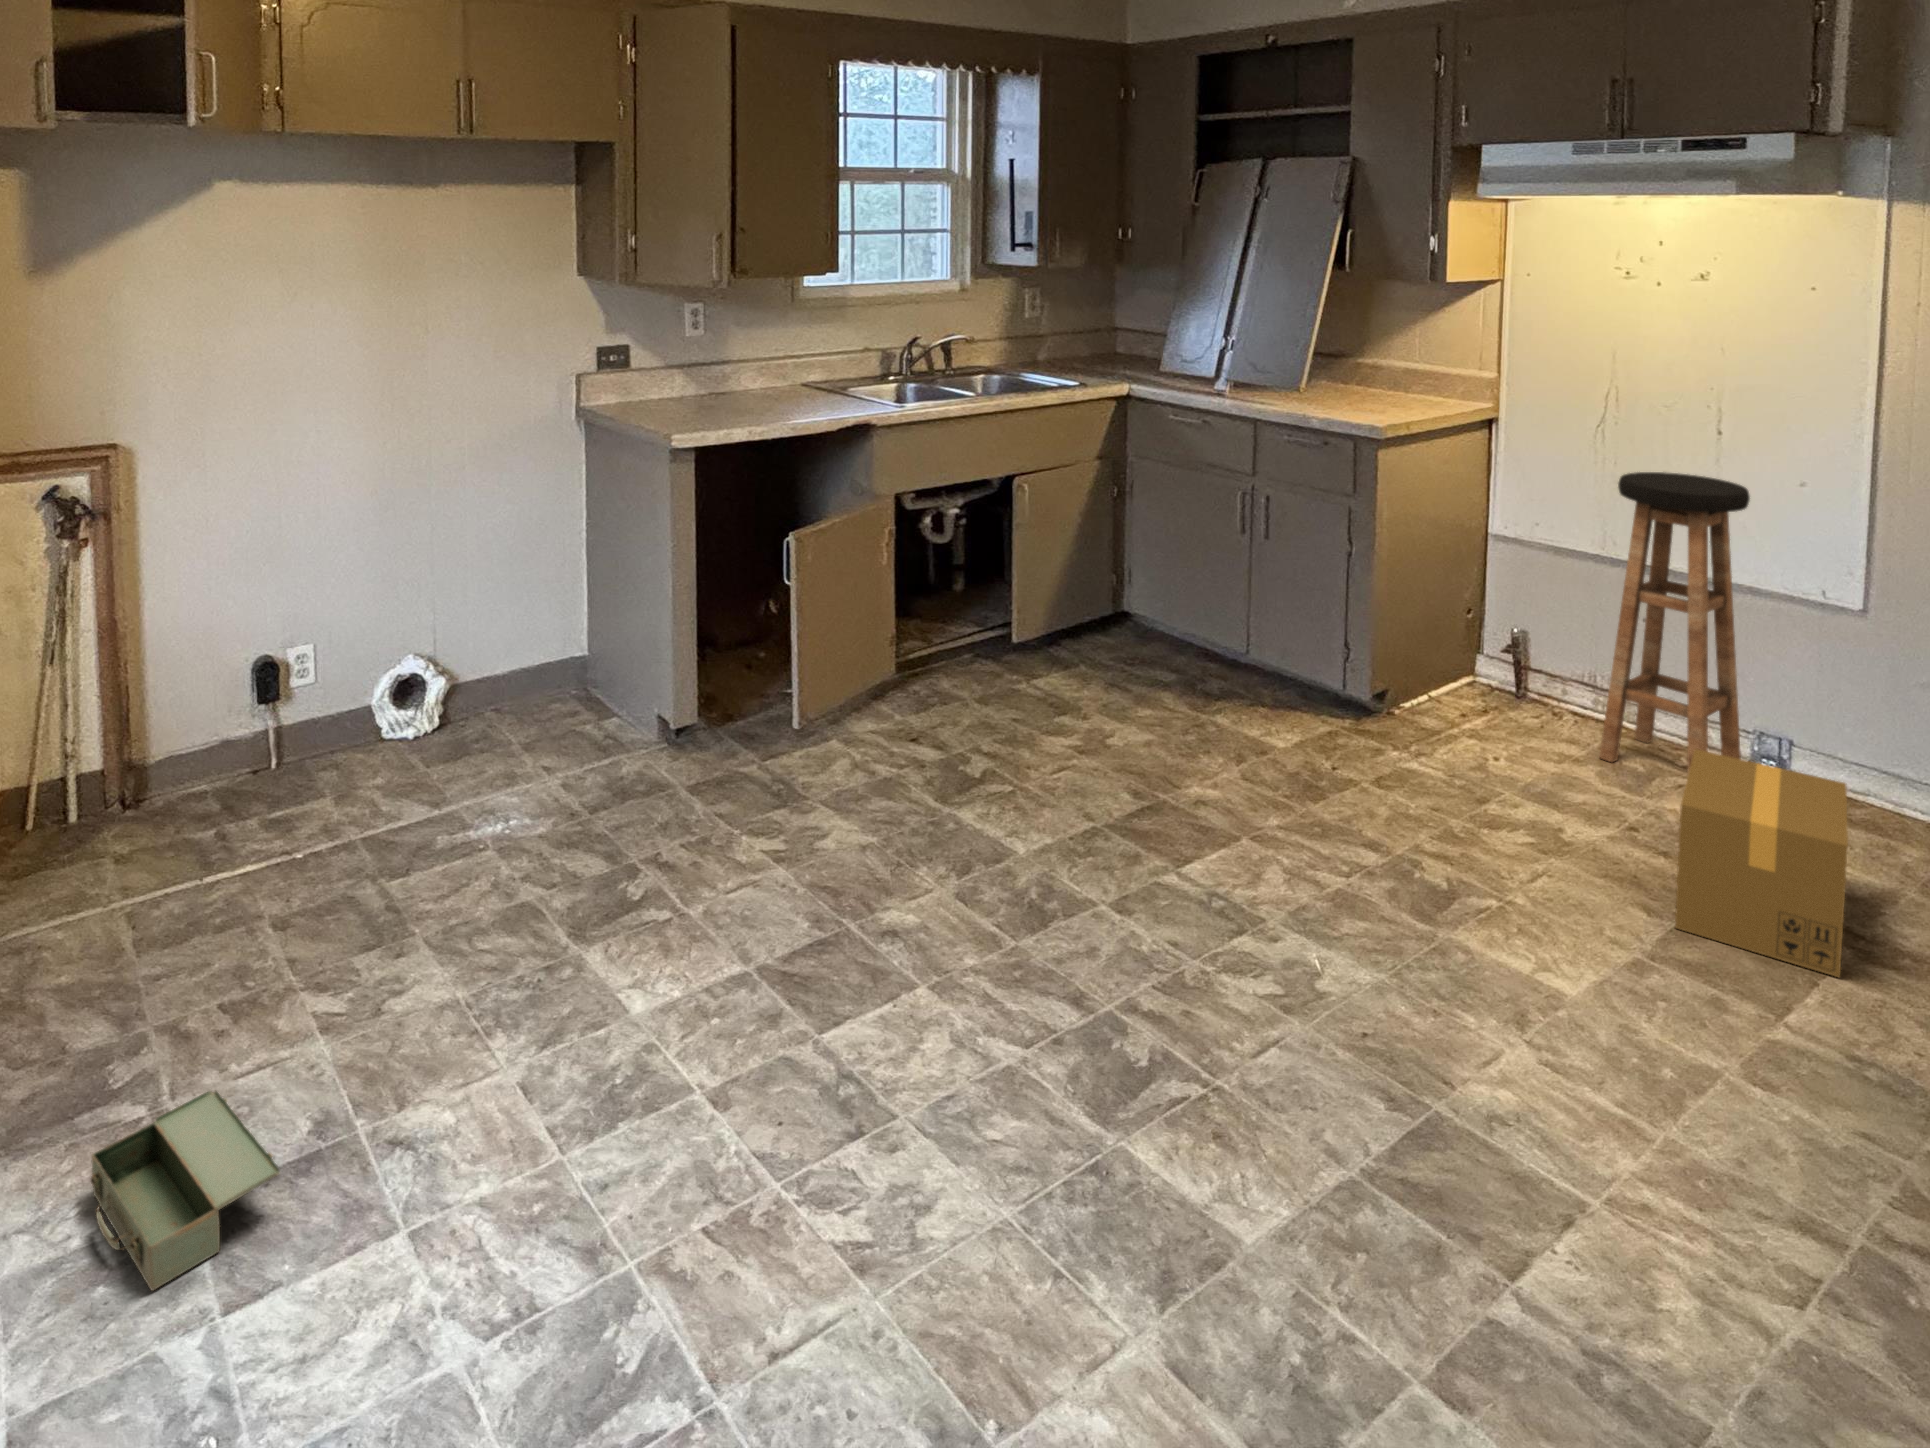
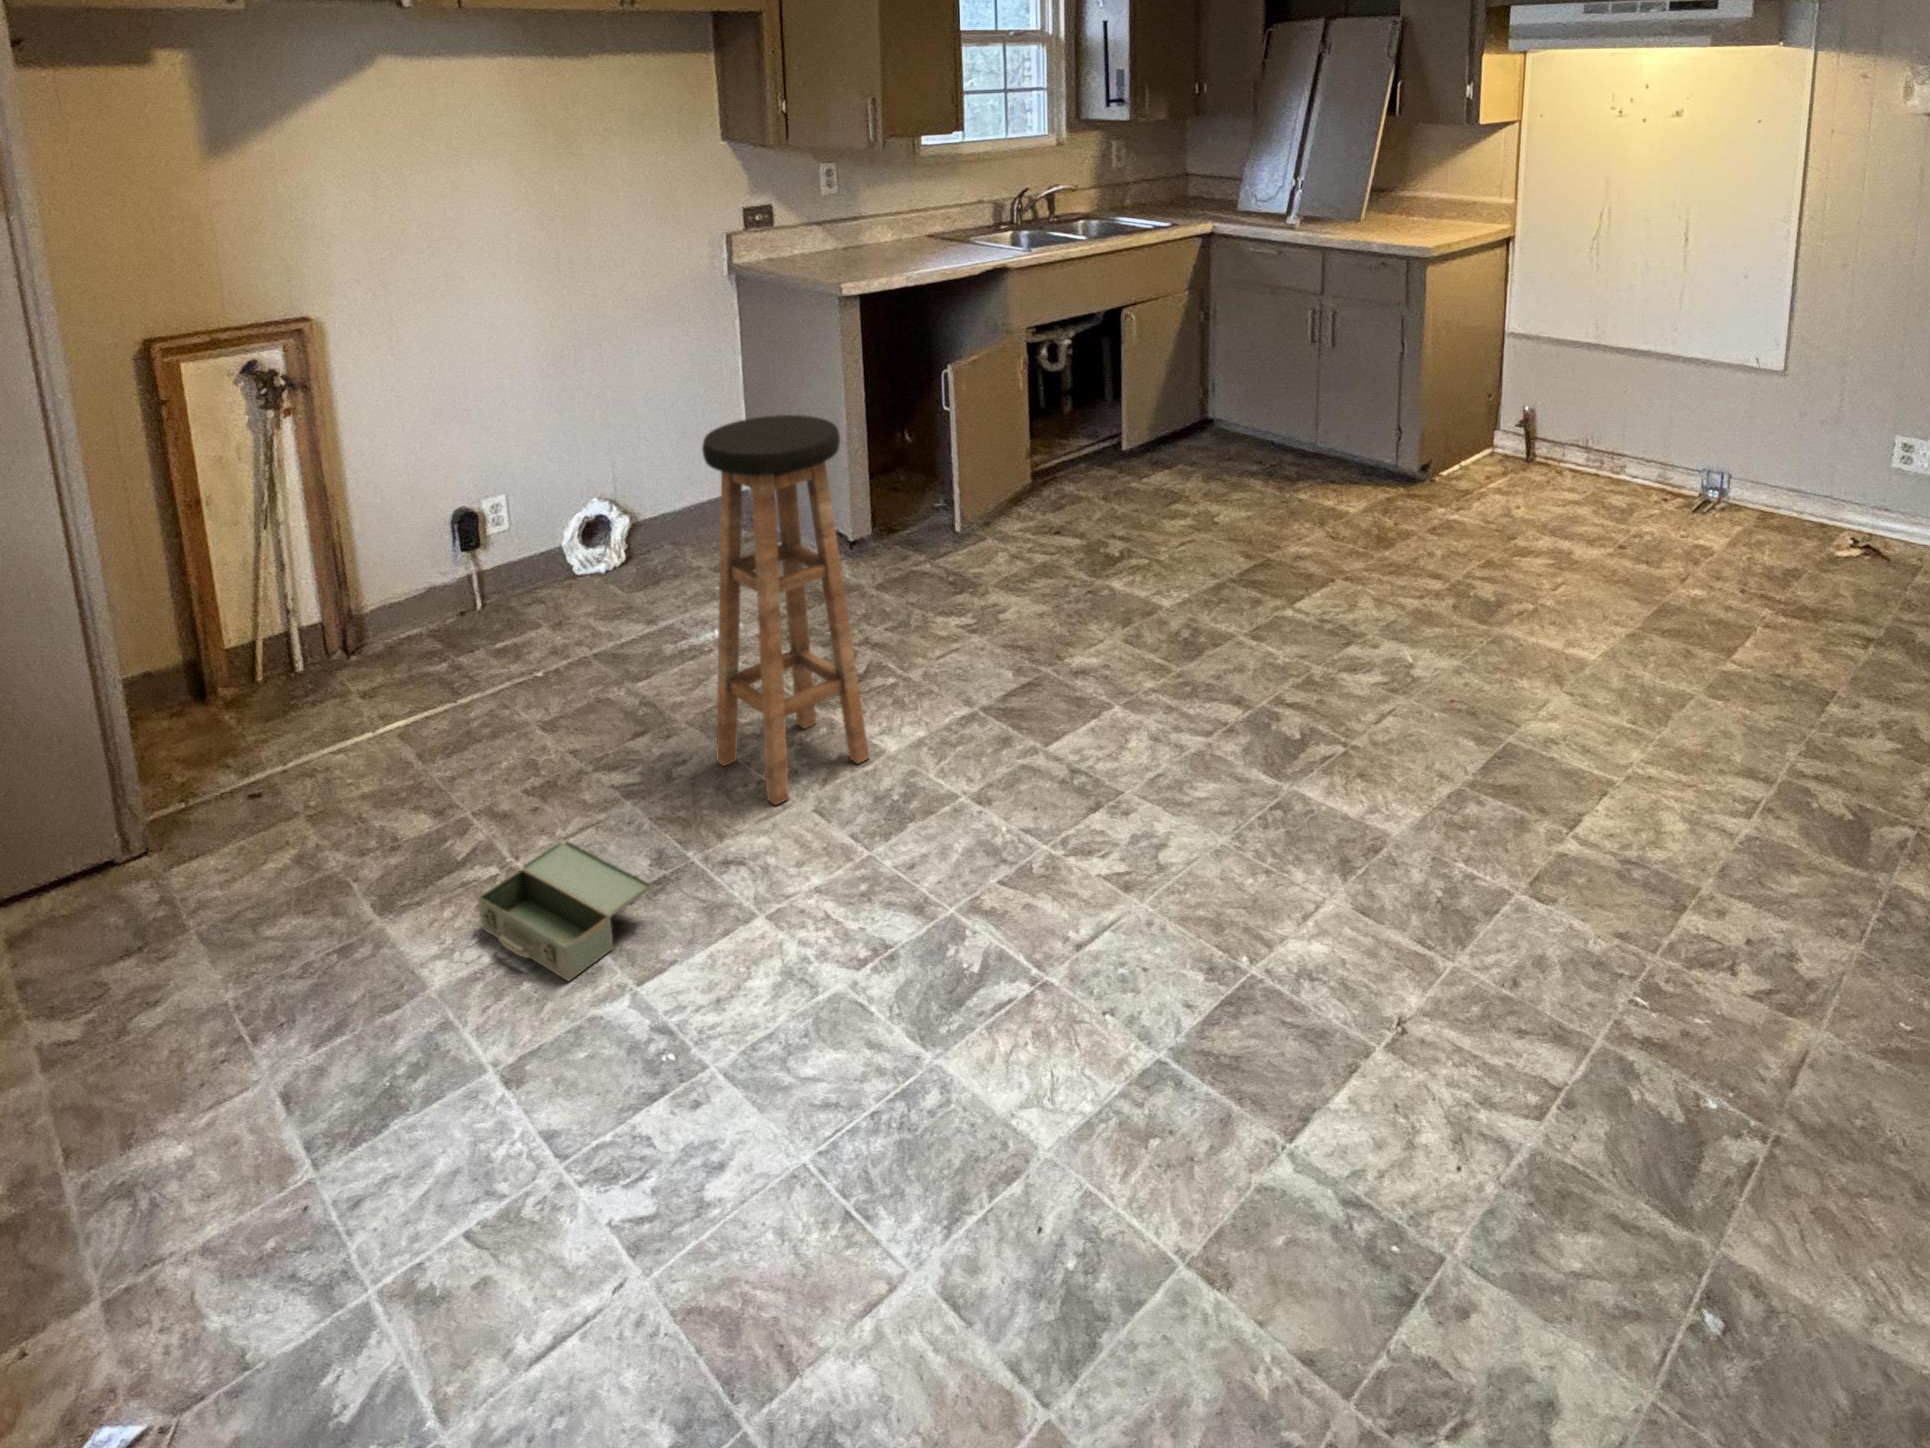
bar stool: present [1599,472,1750,775] -> present [702,415,869,805]
cardboard box: present [1675,749,1848,977] -> none [1655,480,1775,627]

